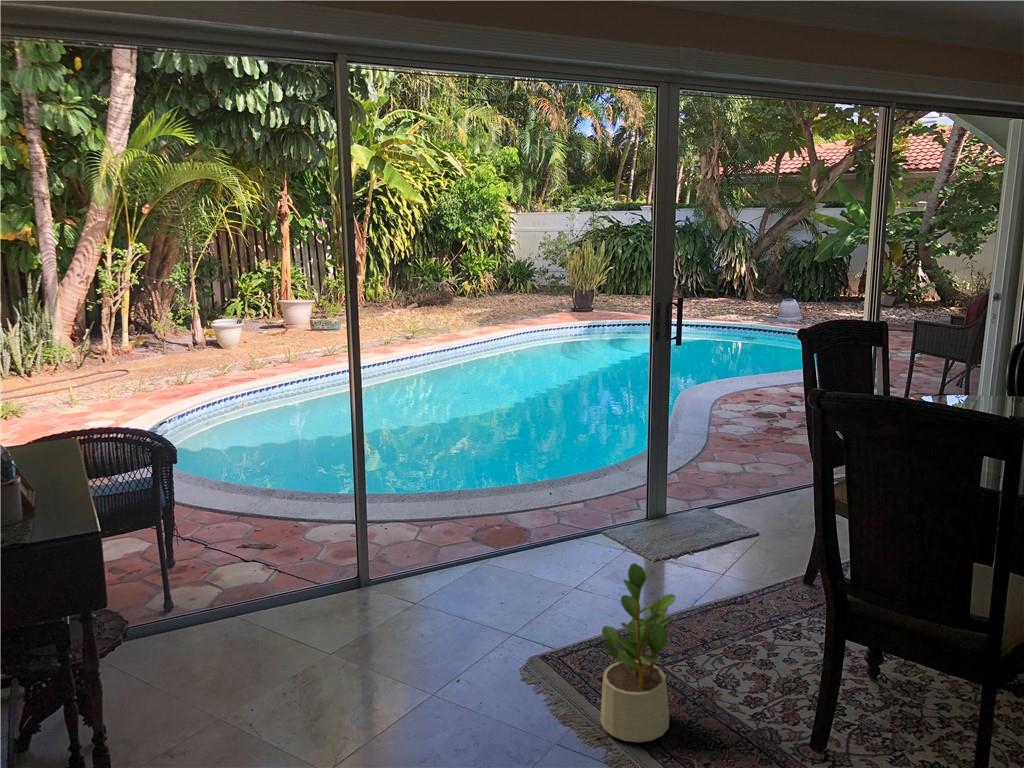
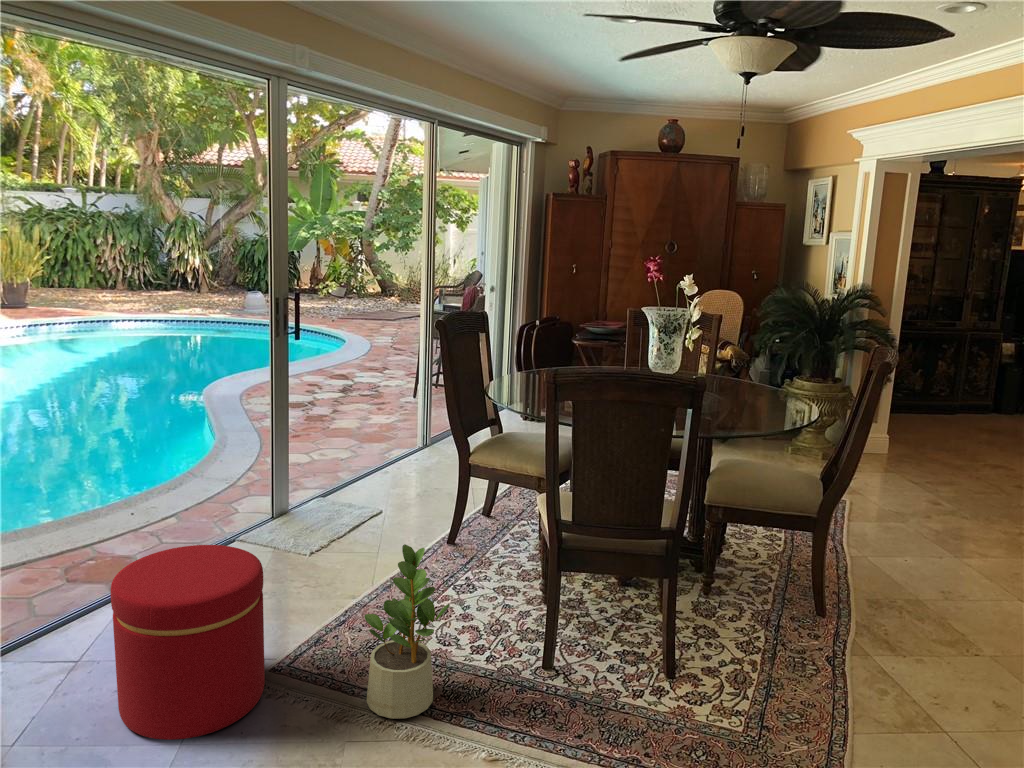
ottoman: none [409,527,535,693] -> present [111,545,265,740]

